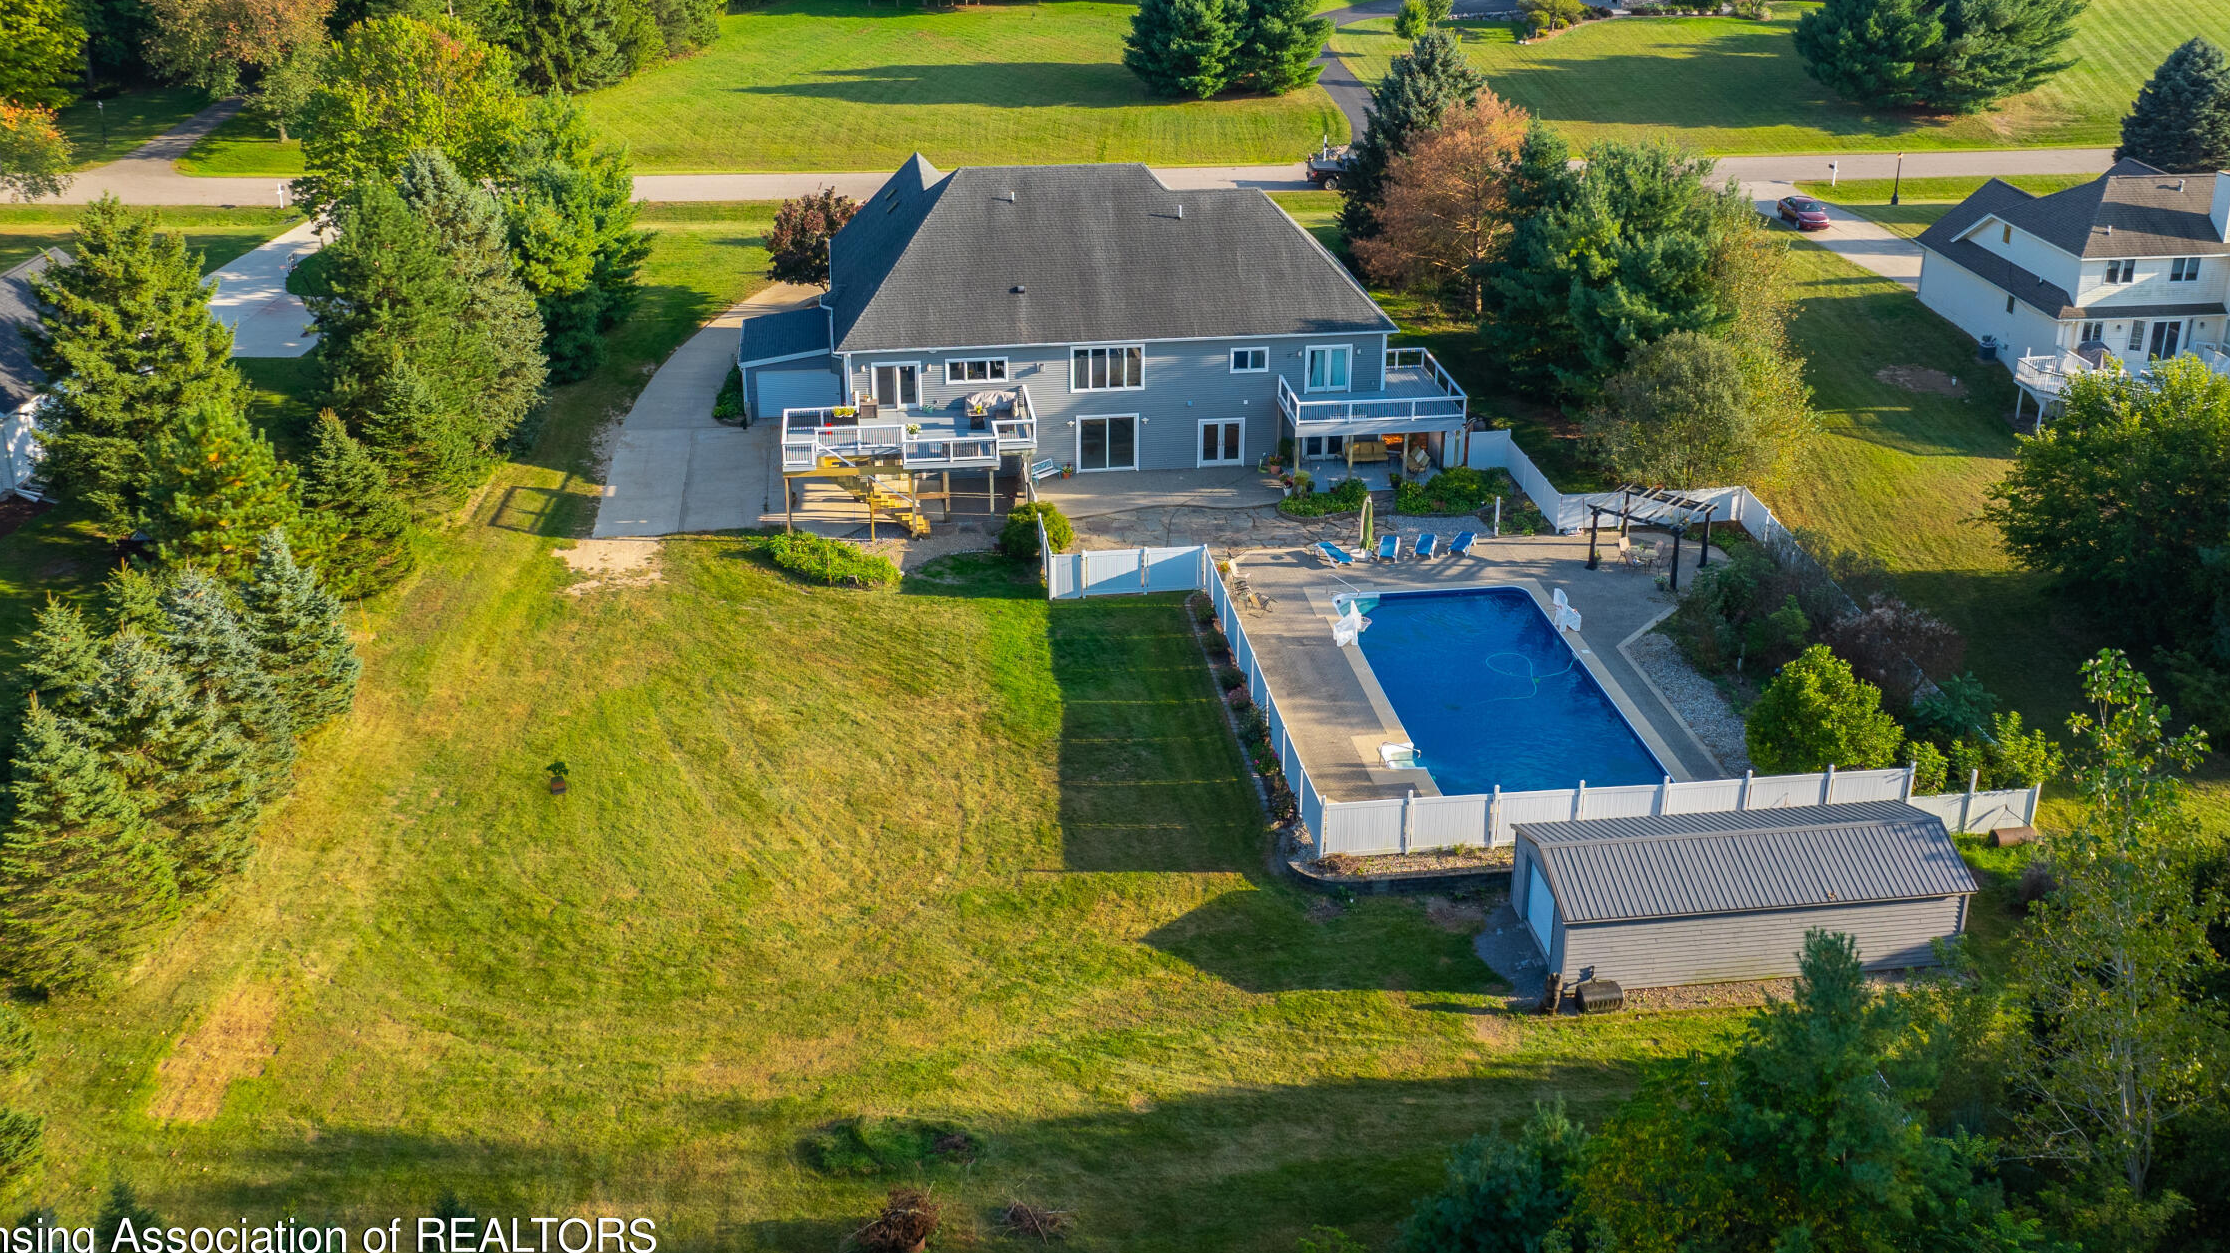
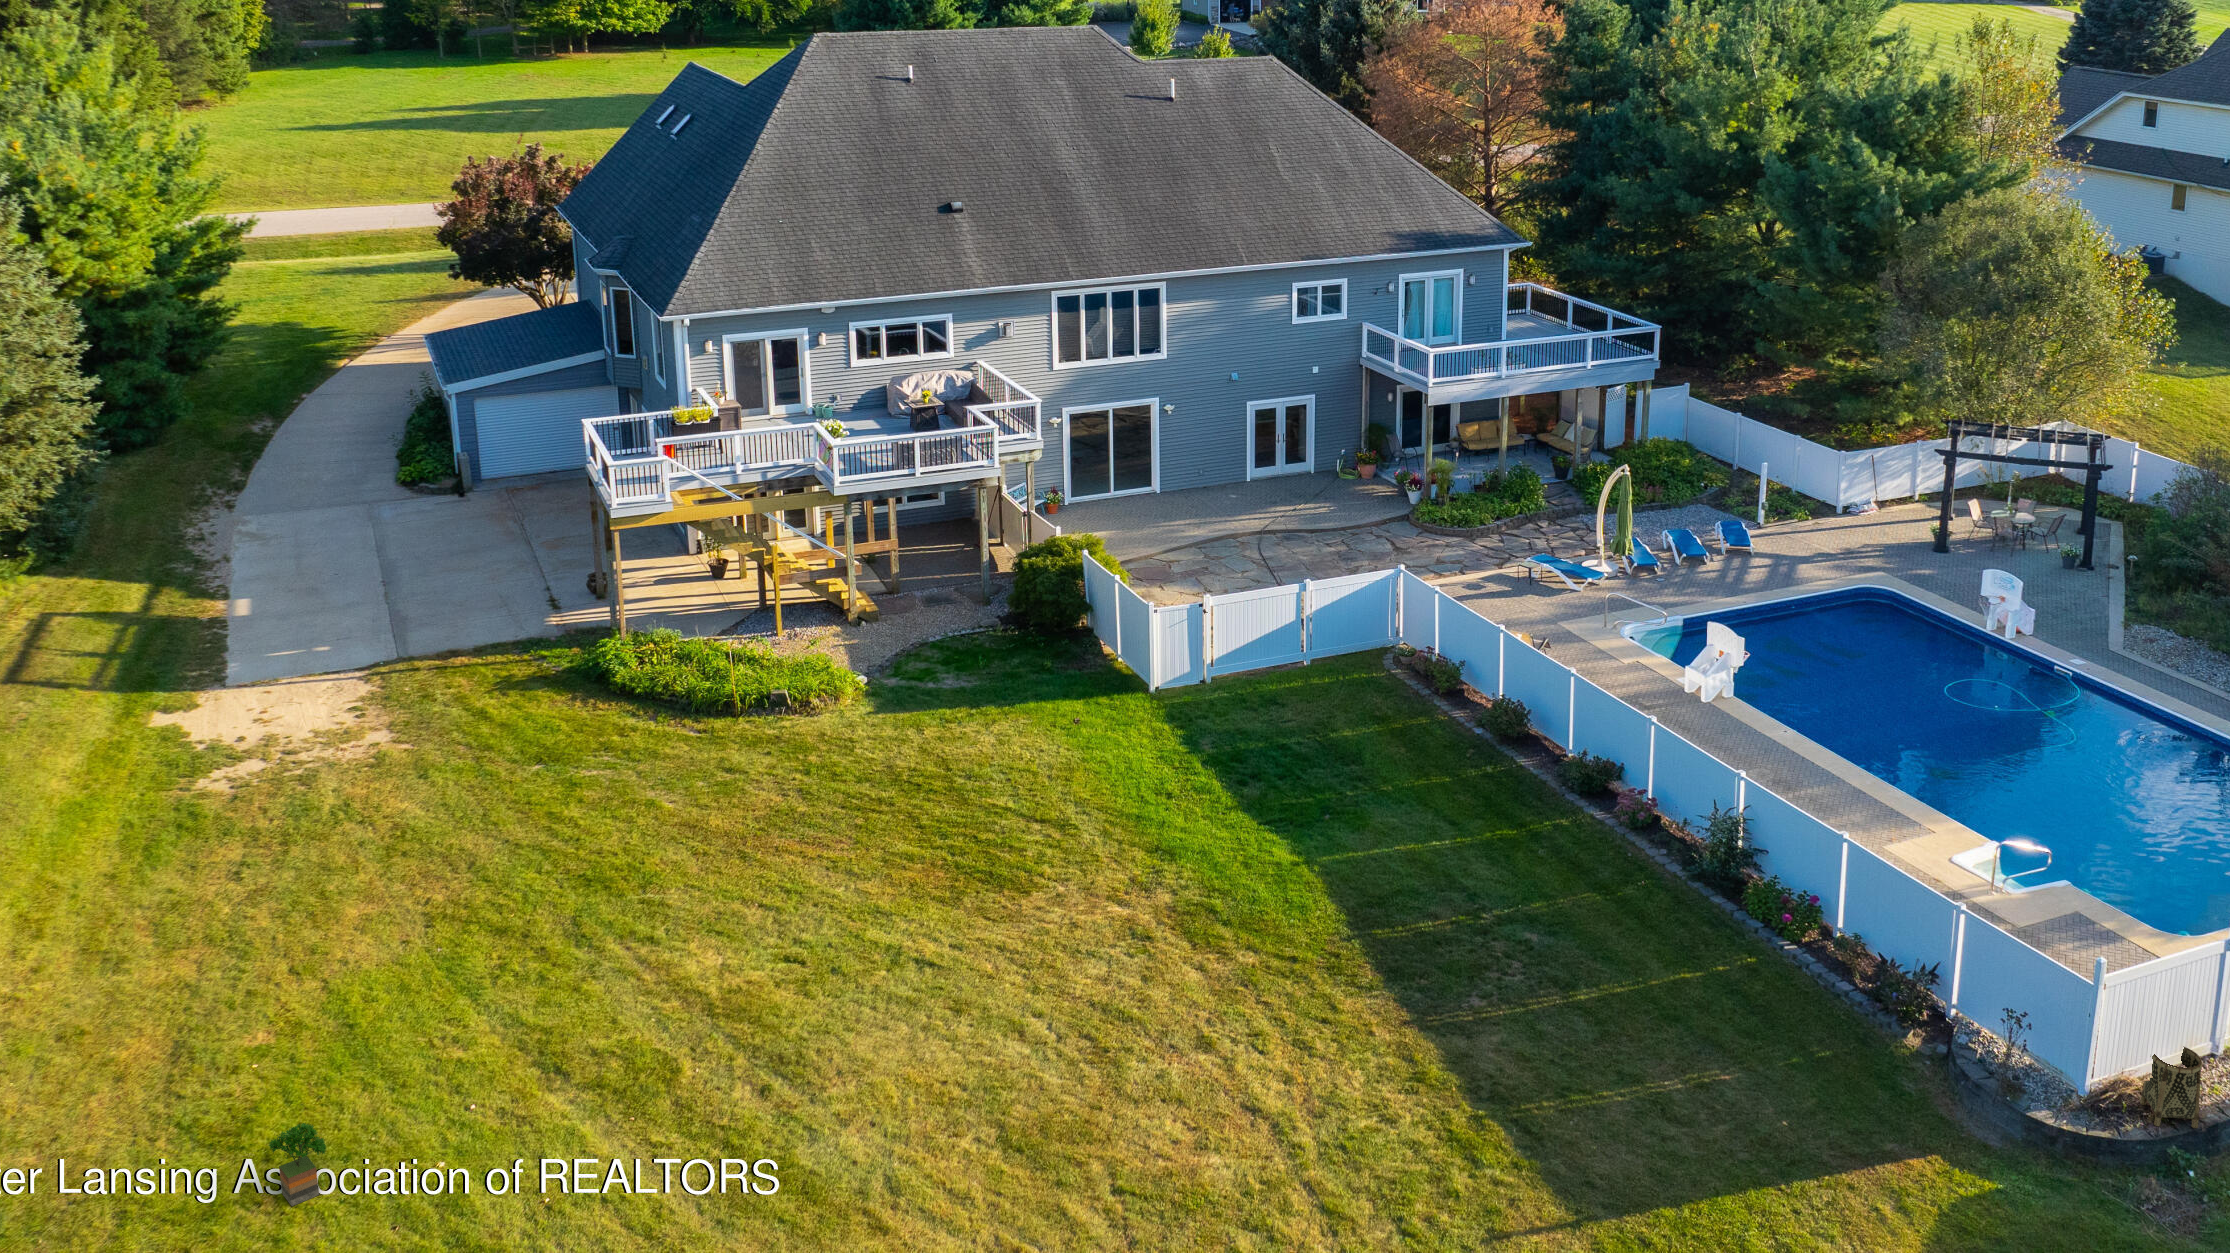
basket: none [1406,869,1434,913] -> present [2140,1046,2202,1128]

